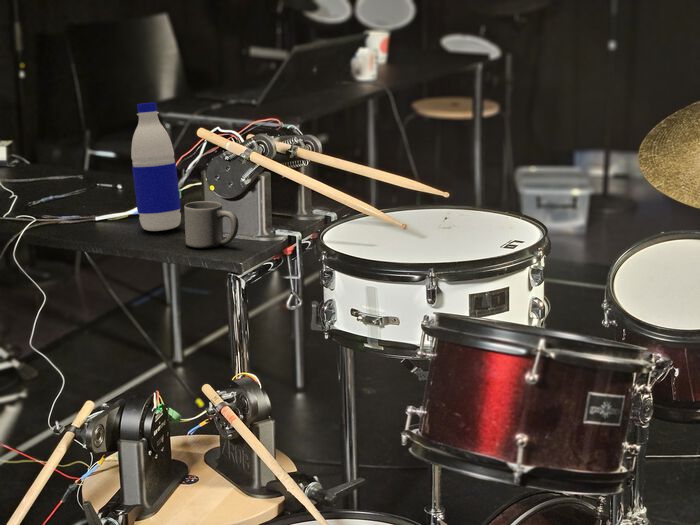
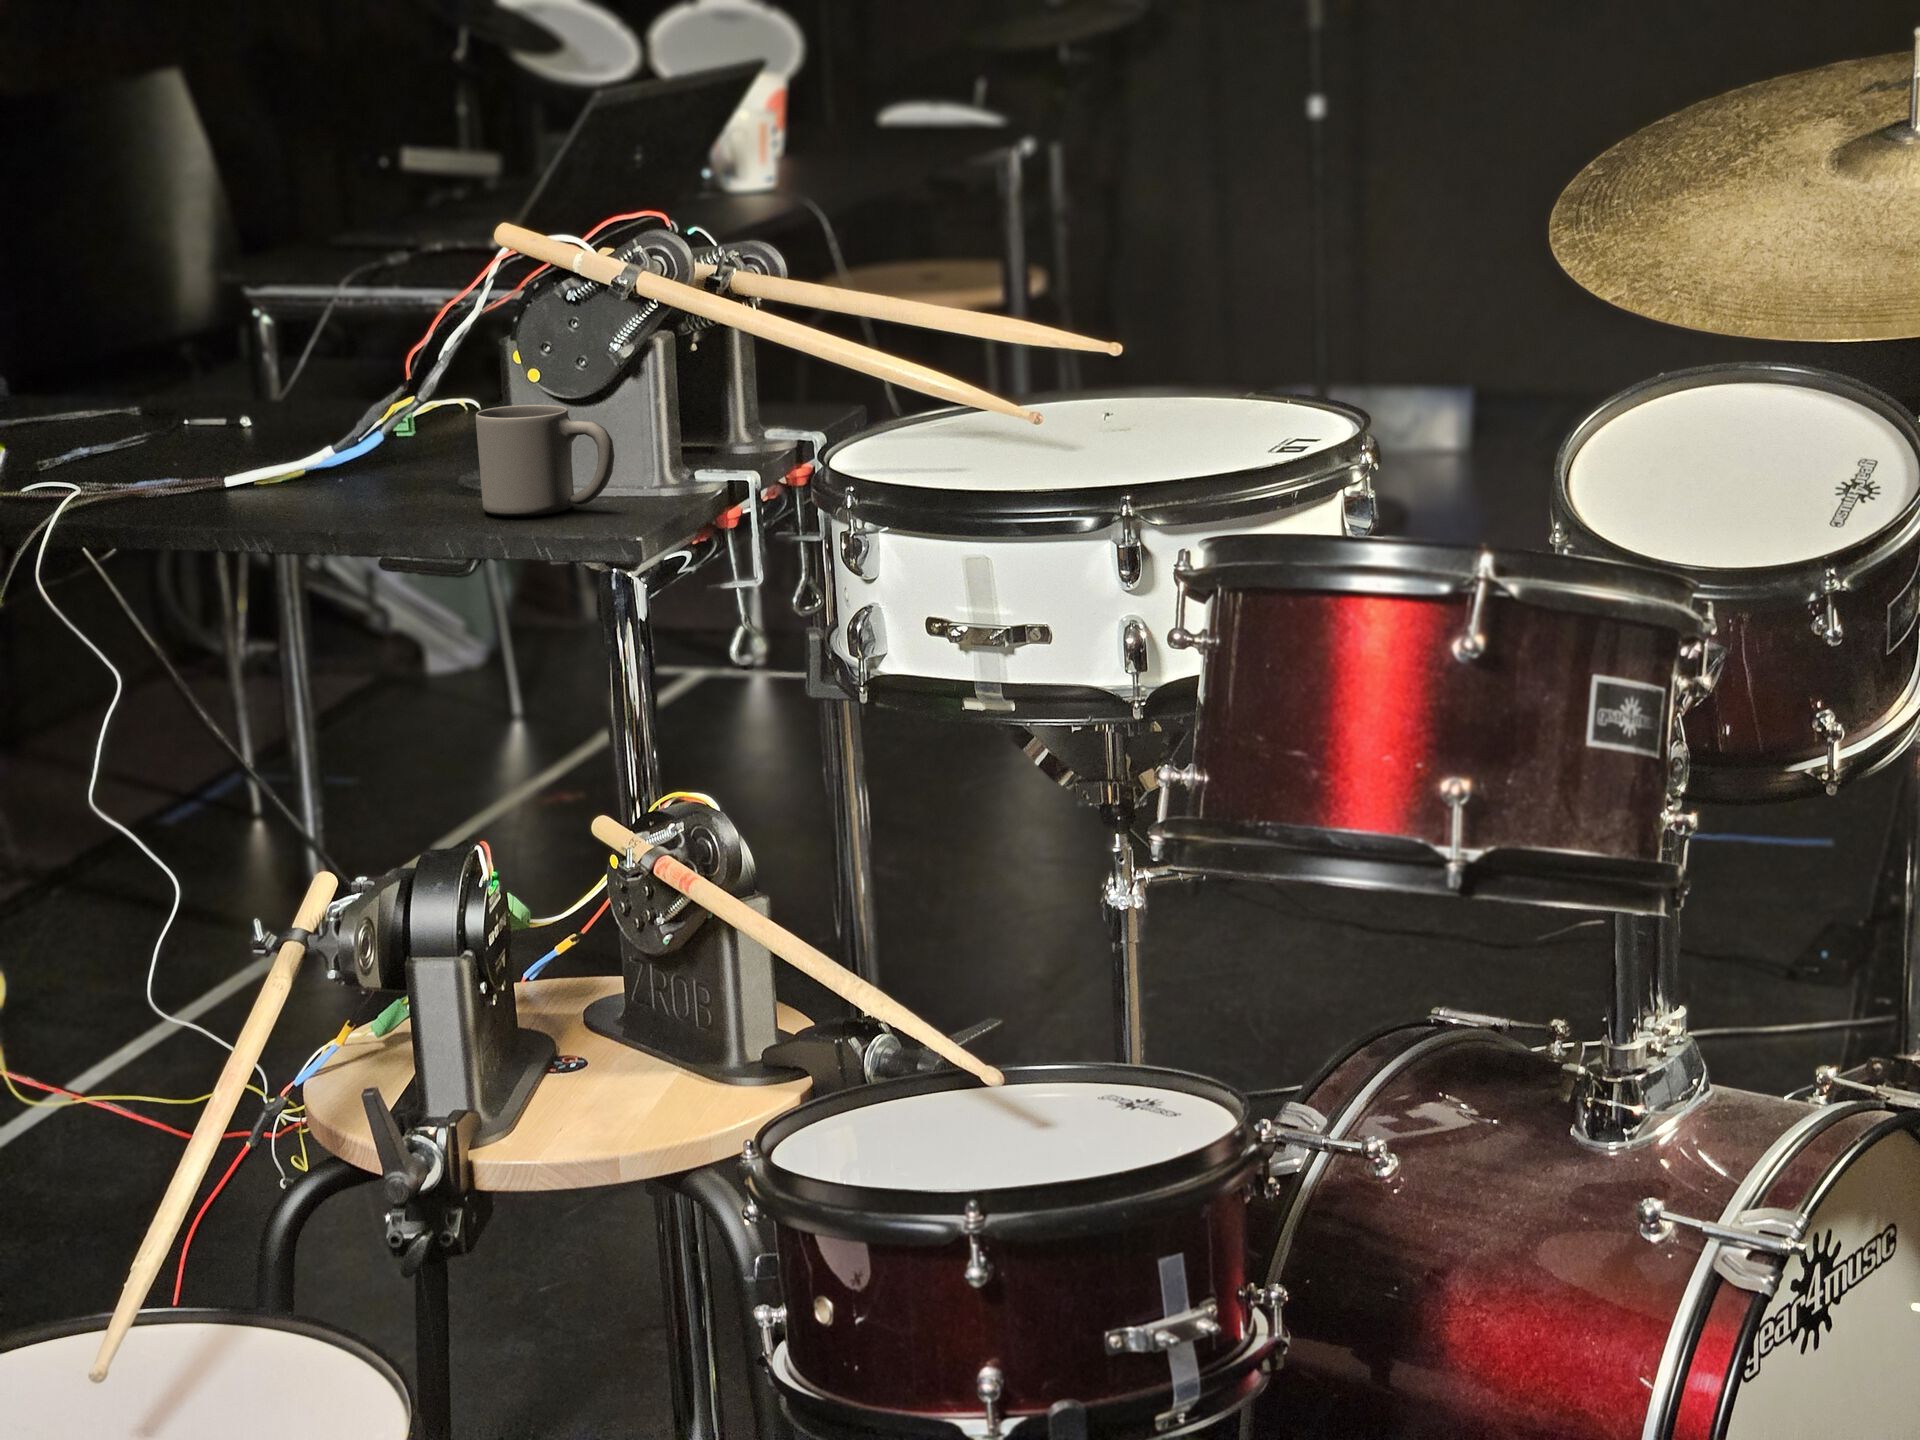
water bottle: present [131,103,181,231] -> none [321,174,452,492]

